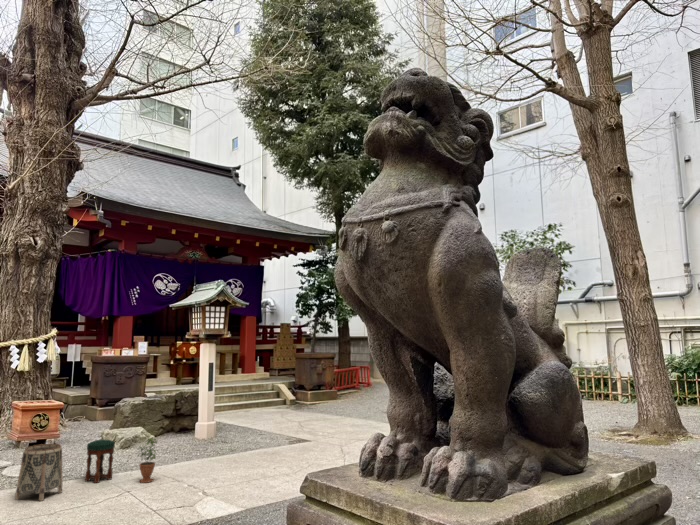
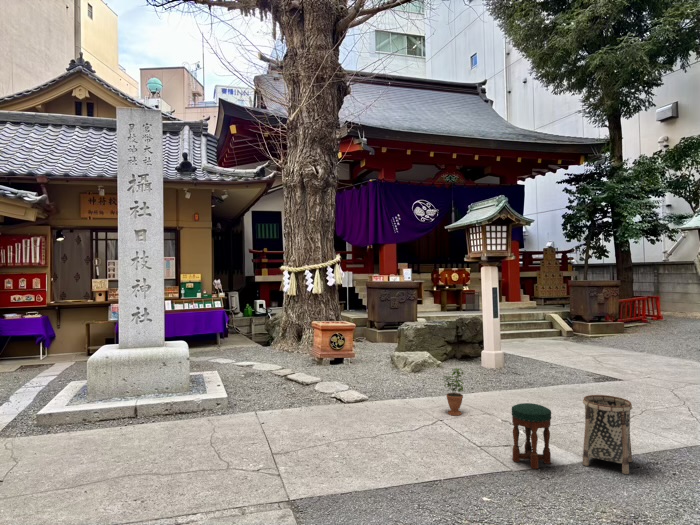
stool: present [85,440,115,483] -> present [512,403,551,469]
basket: present [15,444,62,501] -> present [583,395,632,474]

